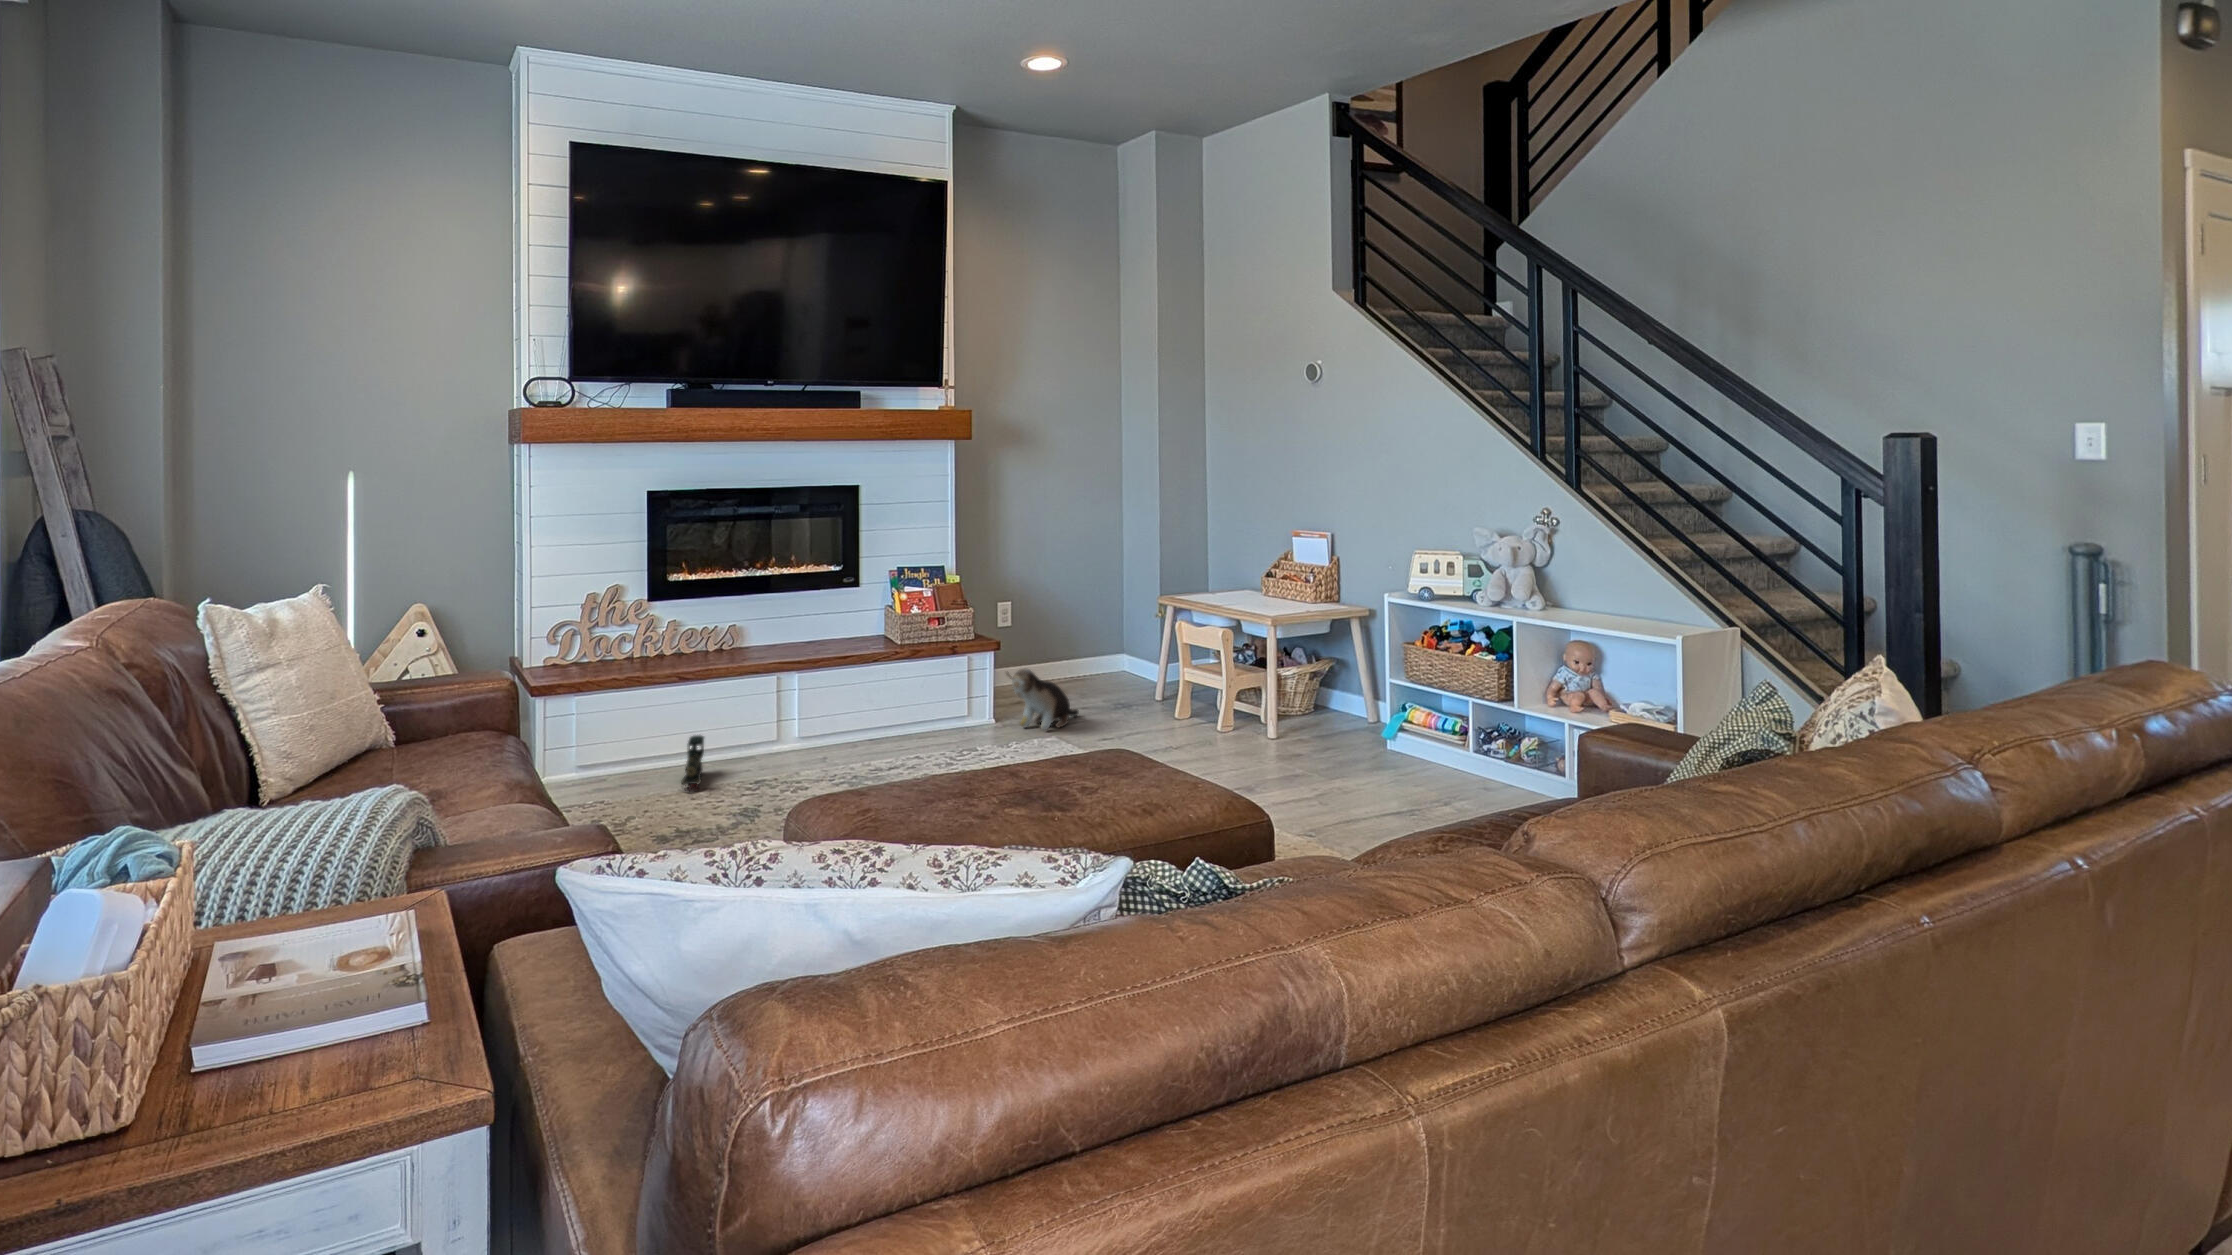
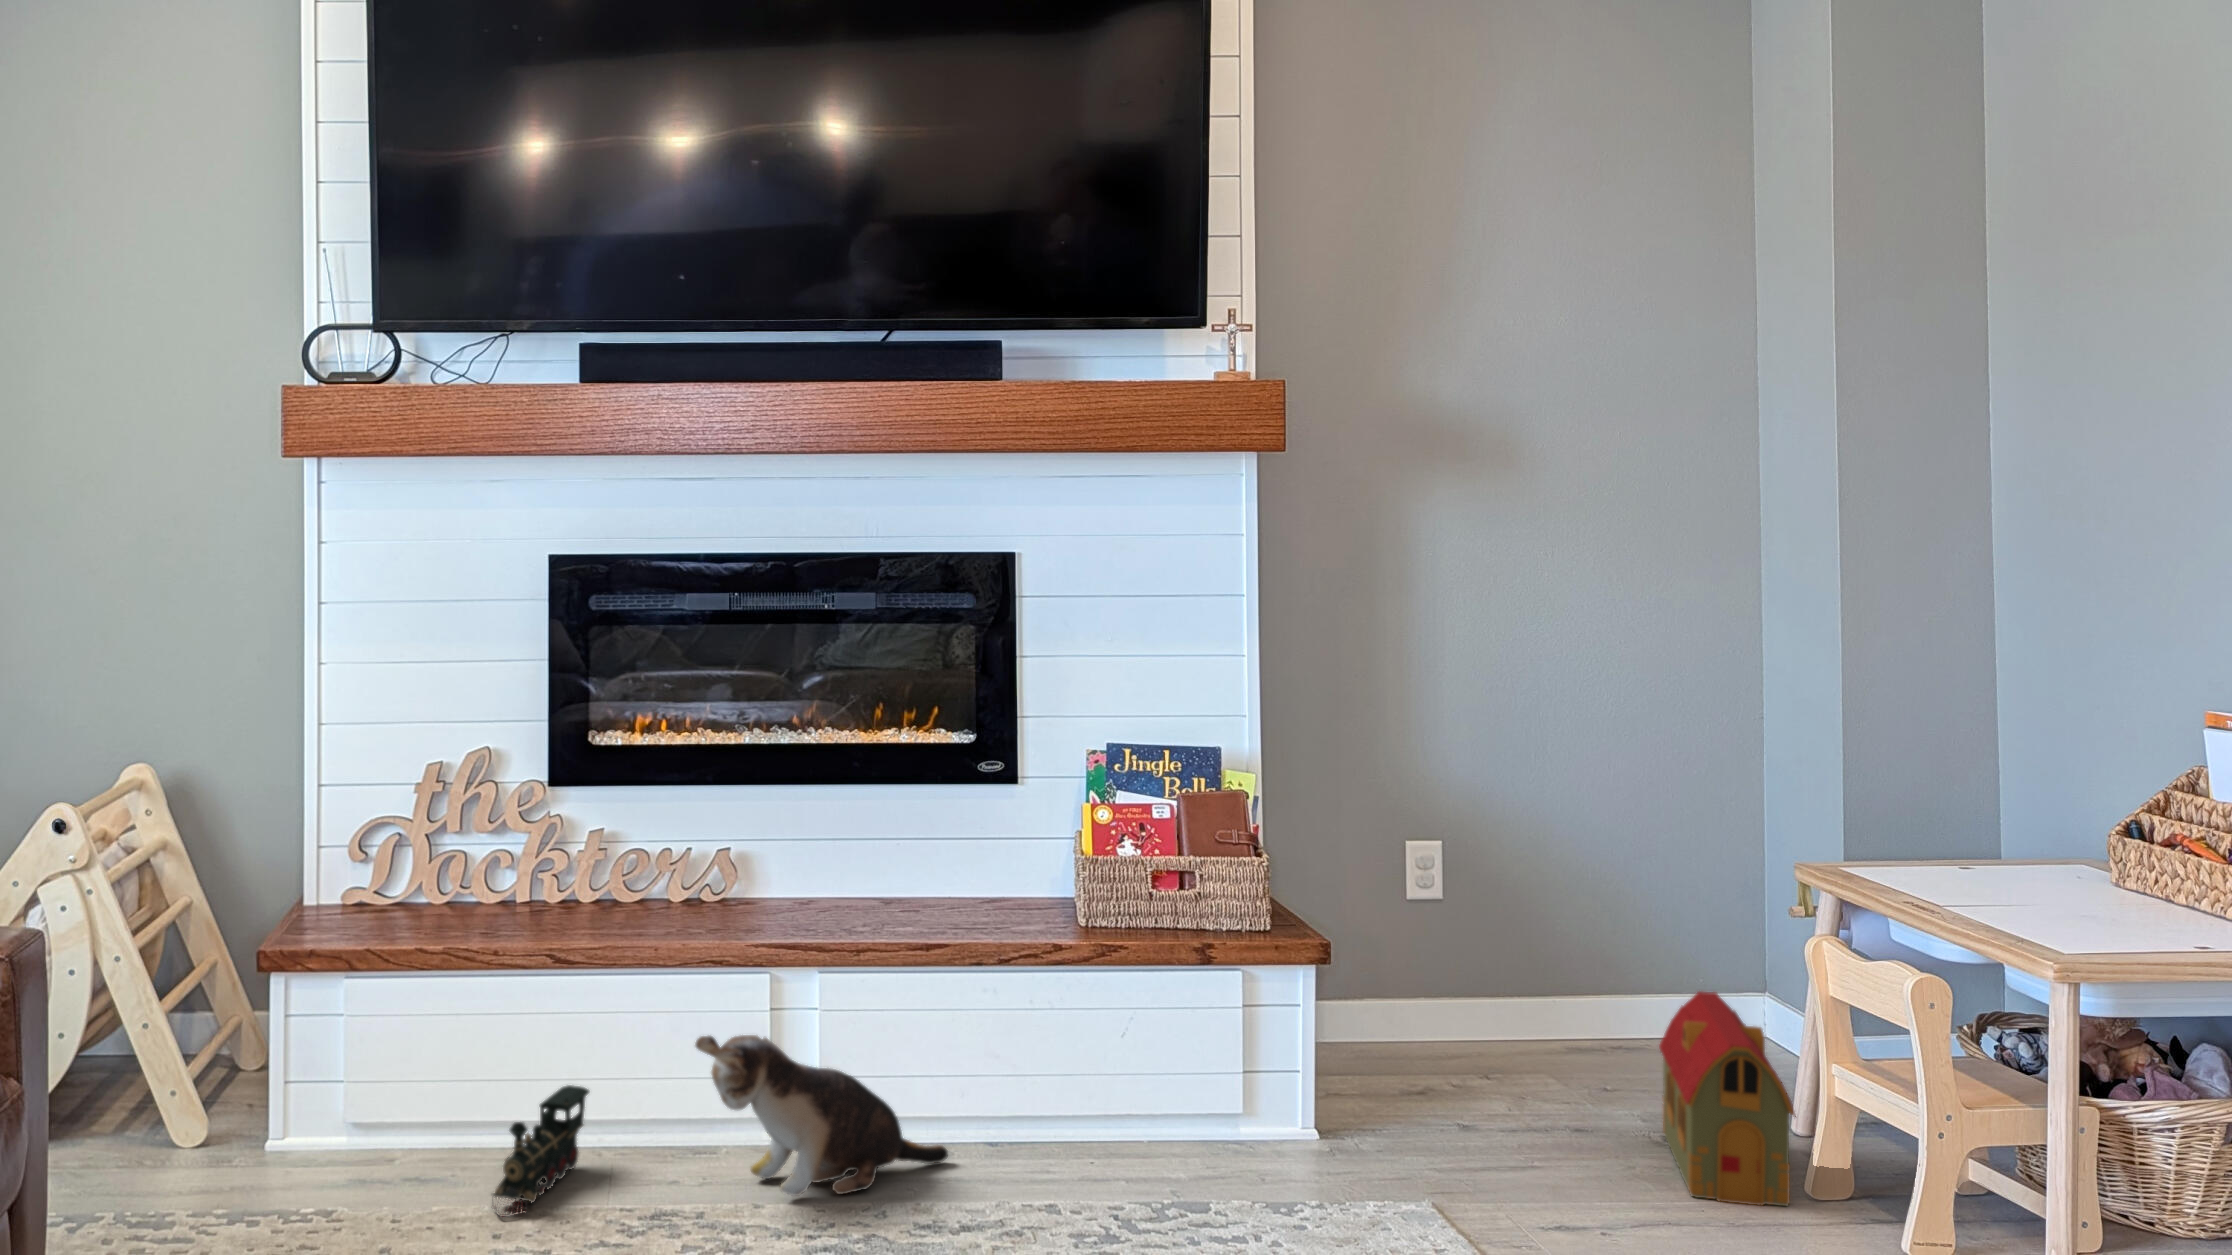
toy house: none [1116,648,1175,724] -> present [1659,991,1795,1206]
plush toy: present [1006,669,1079,730] -> present [695,1035,948,1196]

